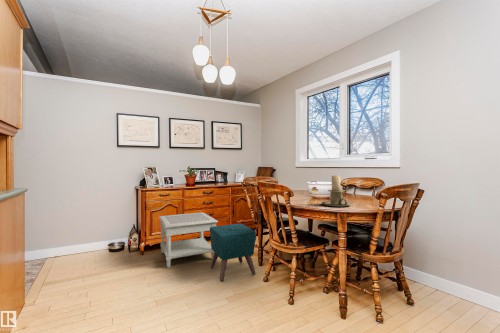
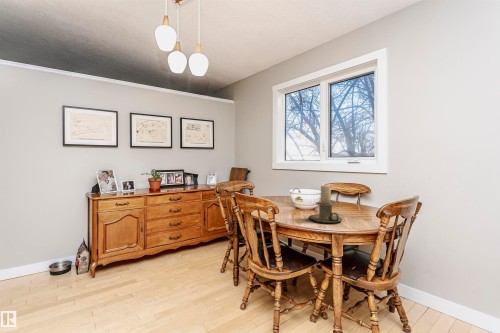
side table: present [159,212,218,268] -> none [115,222,187,295]
ottoman: present [210,224,256,282] -> none [176,237,232,312]

